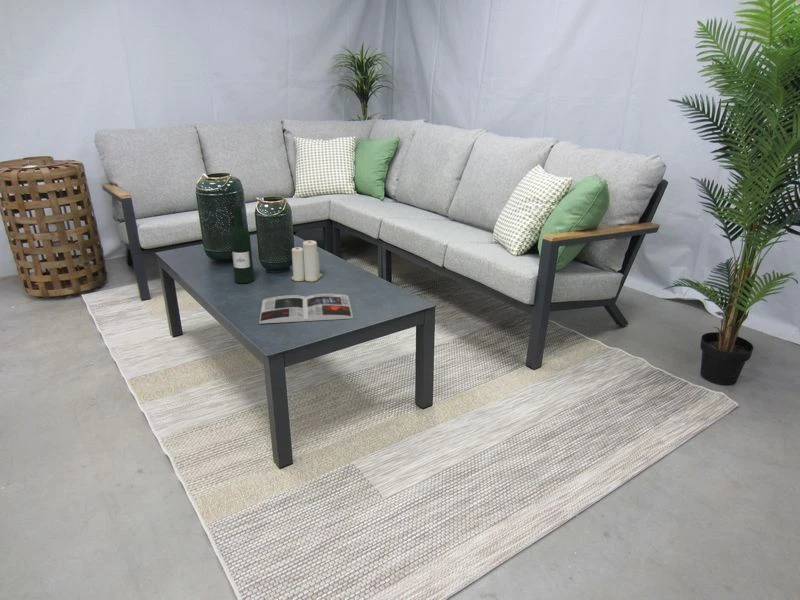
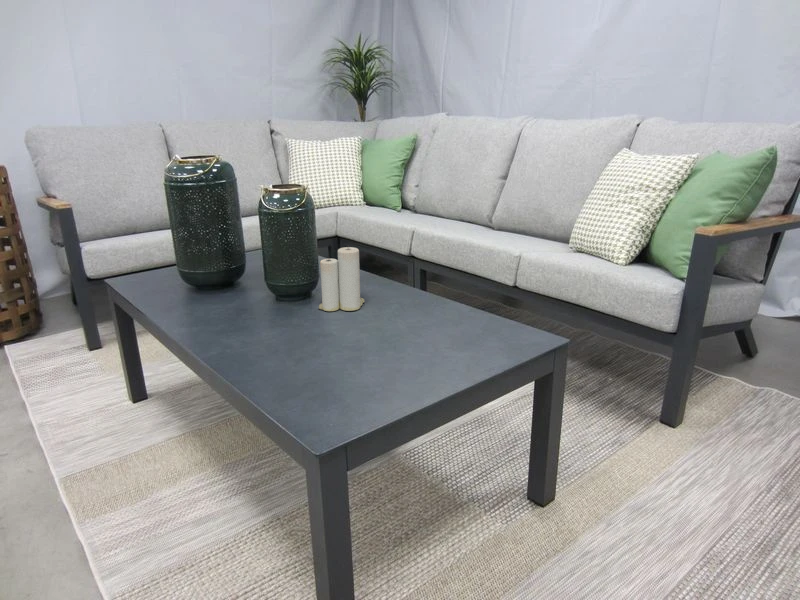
wine bottle: present [230,207,254,284] -> none [223,197,261,318]
magazine: present [259,294,353,324] -> none [282,328,445,385]

